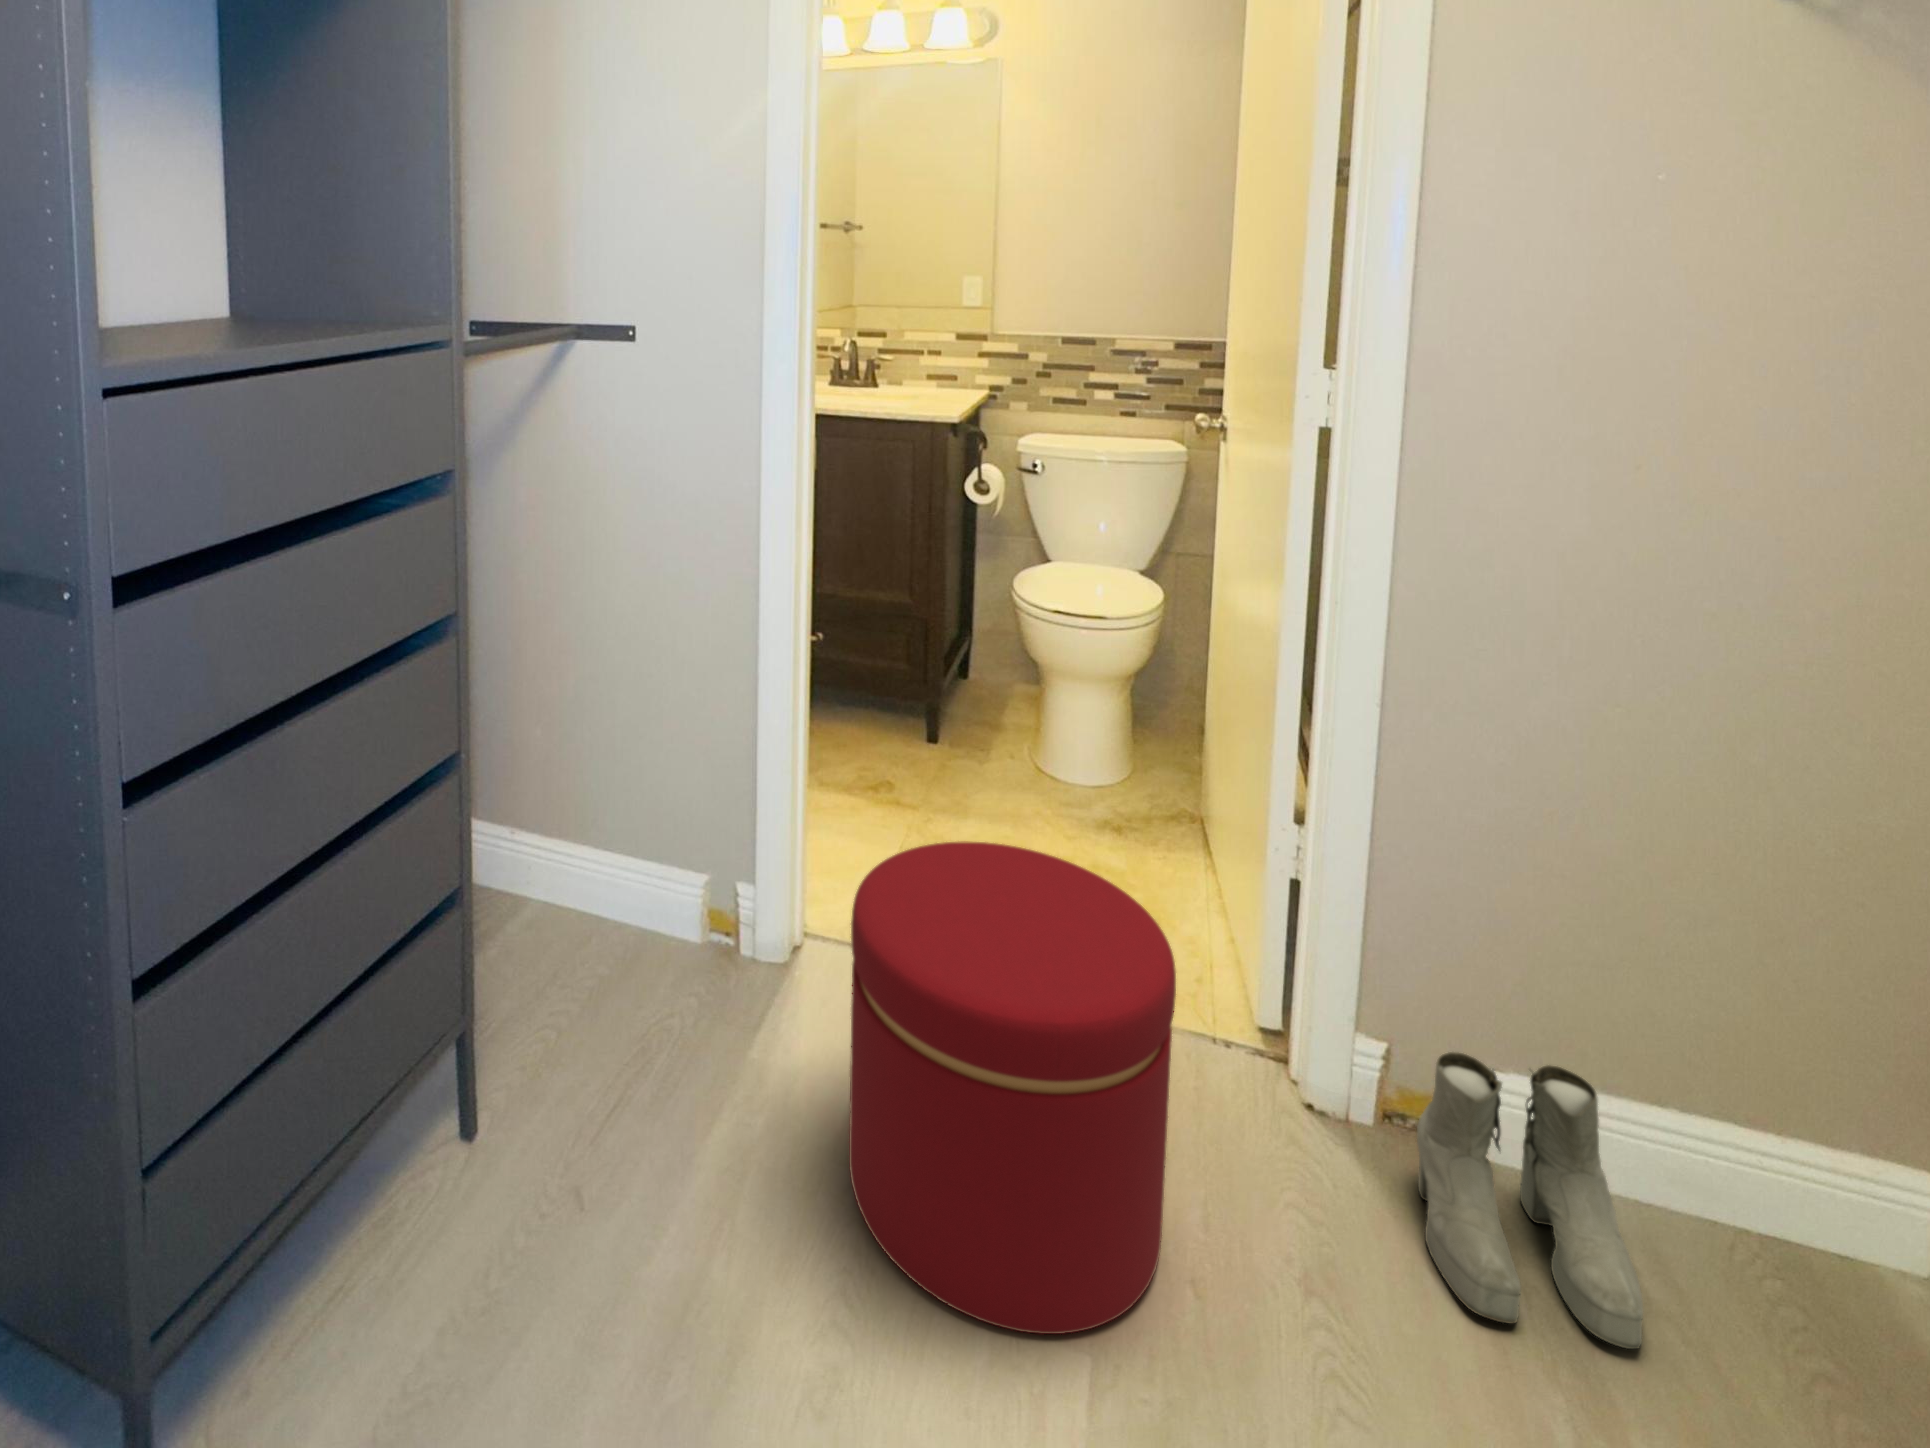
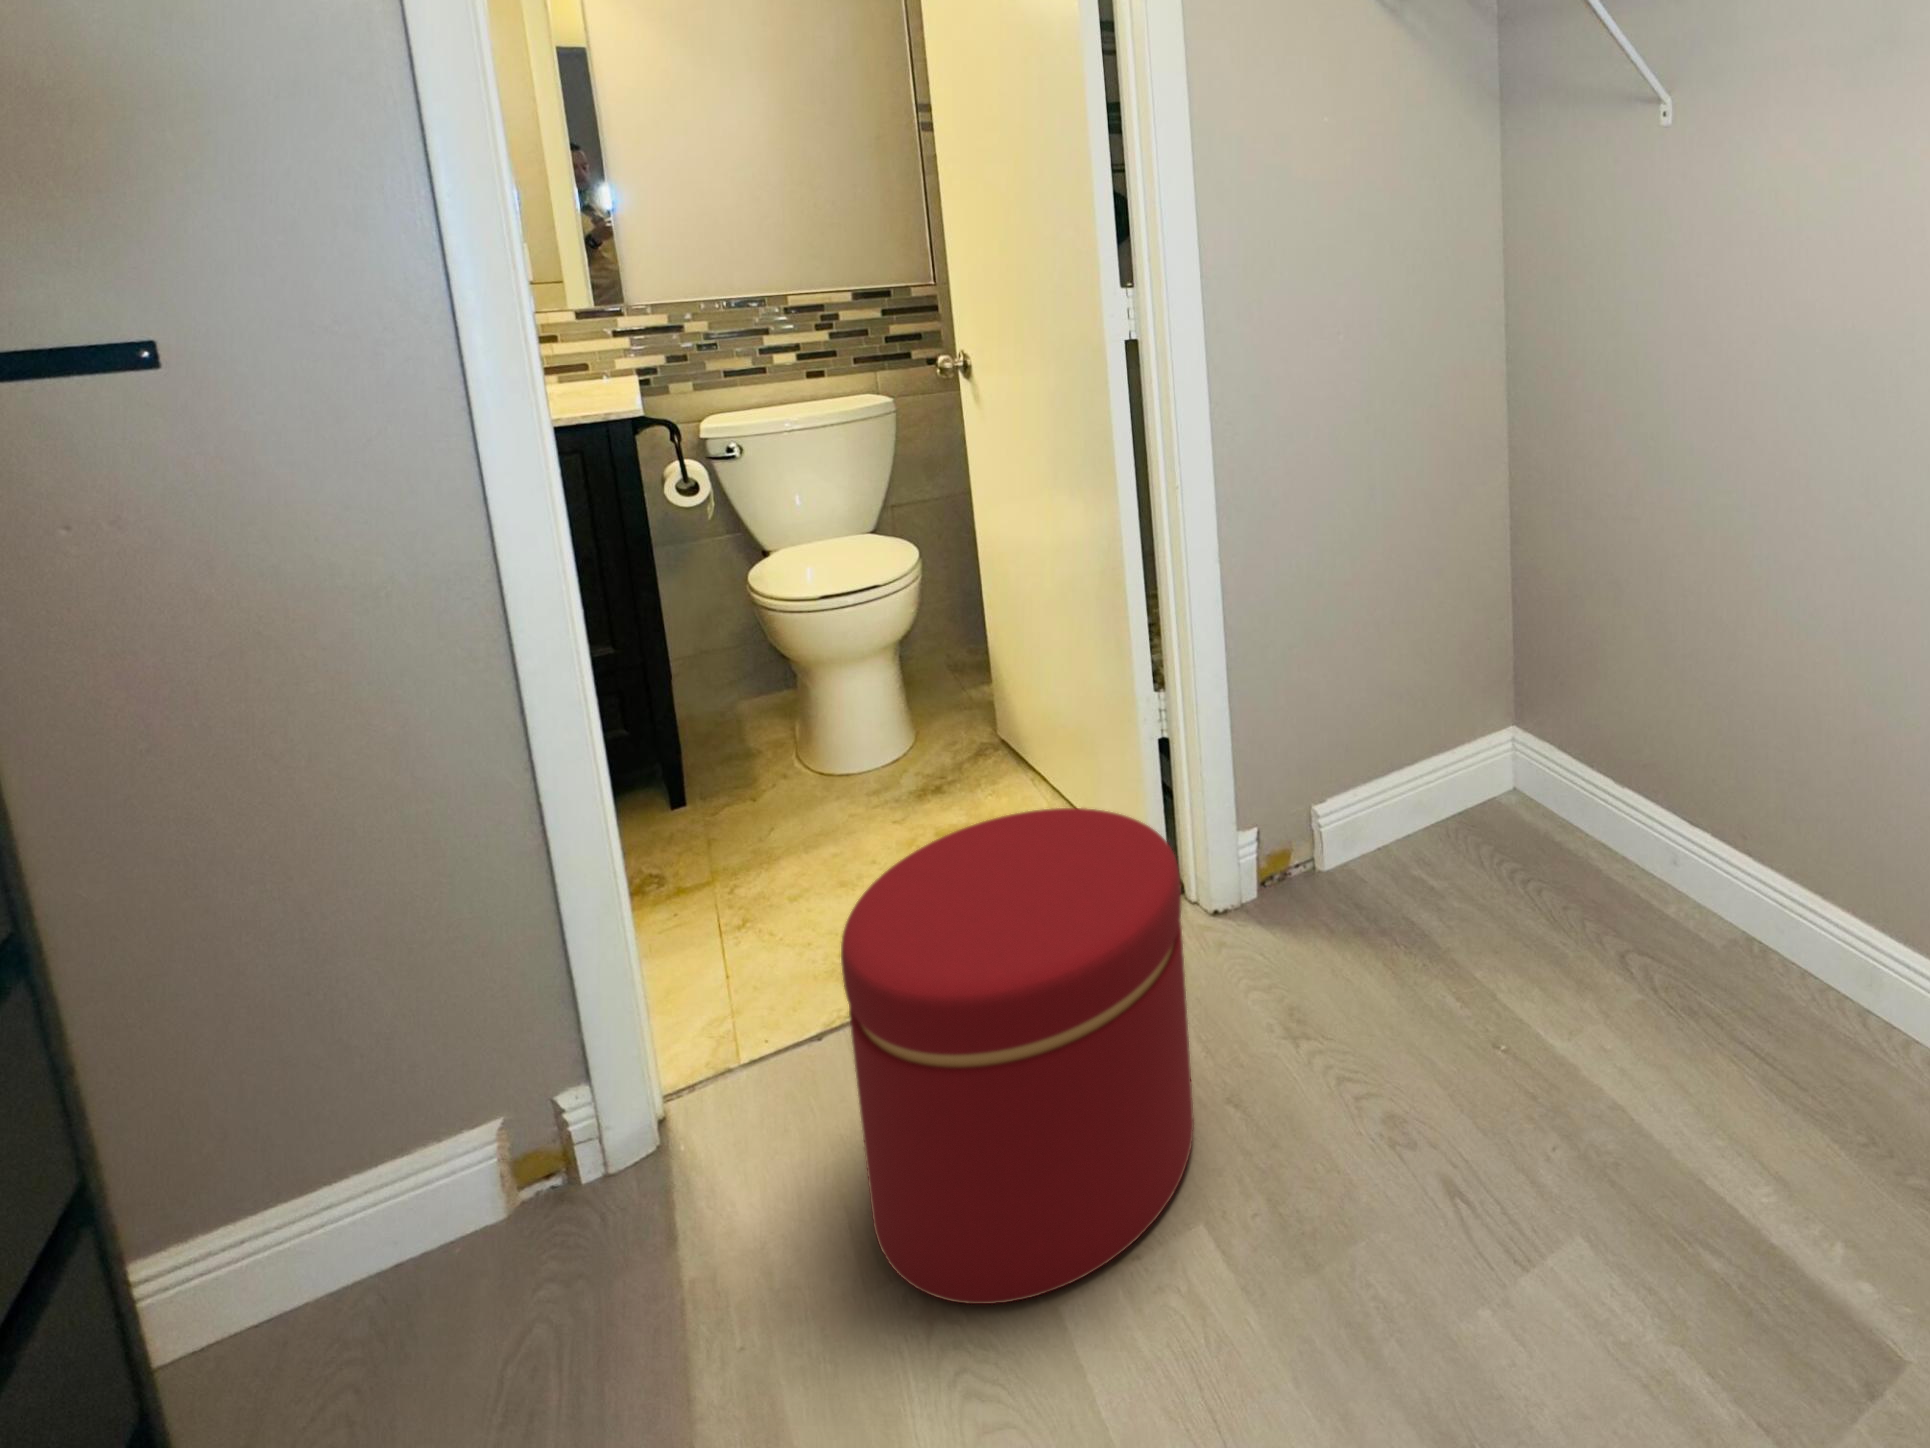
boots: present [1417,1052,1643,1349] -> none [1290,776,1437,971]

